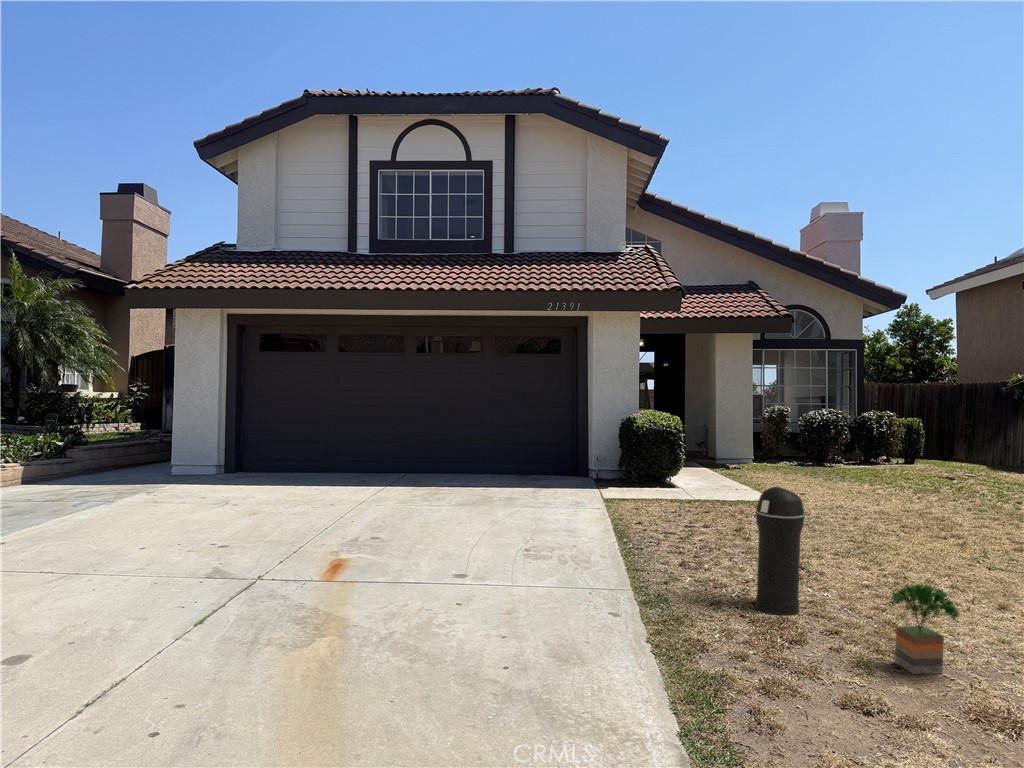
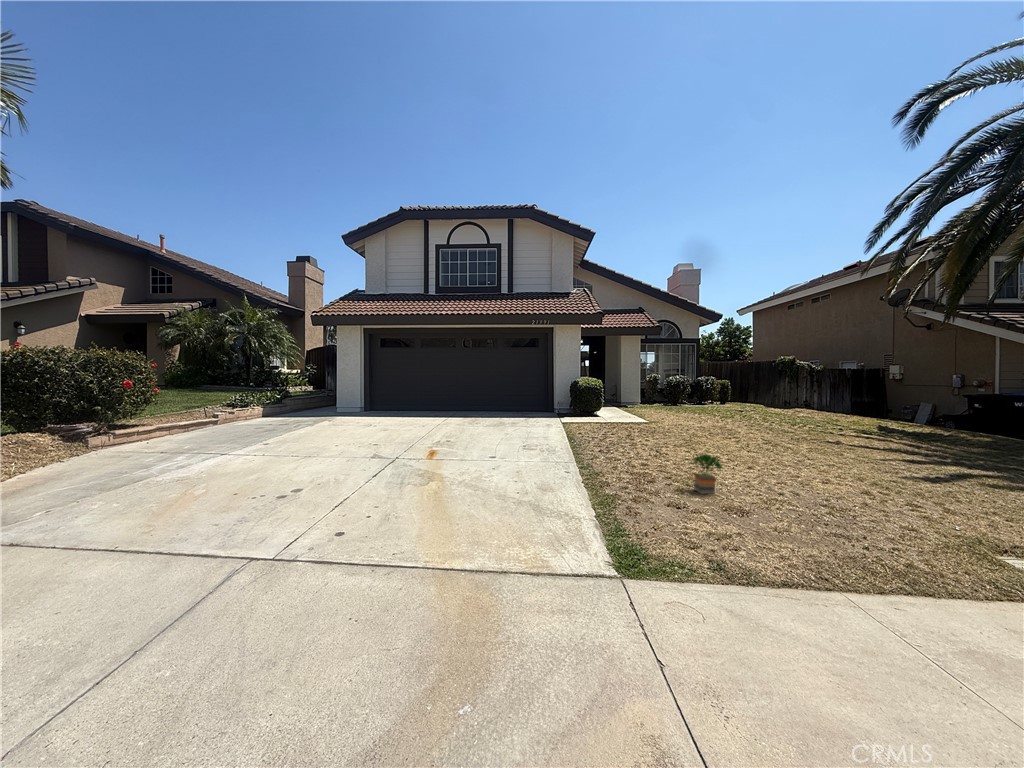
trash can: present [756,487,805,615] -> none [634,412,657,472]

